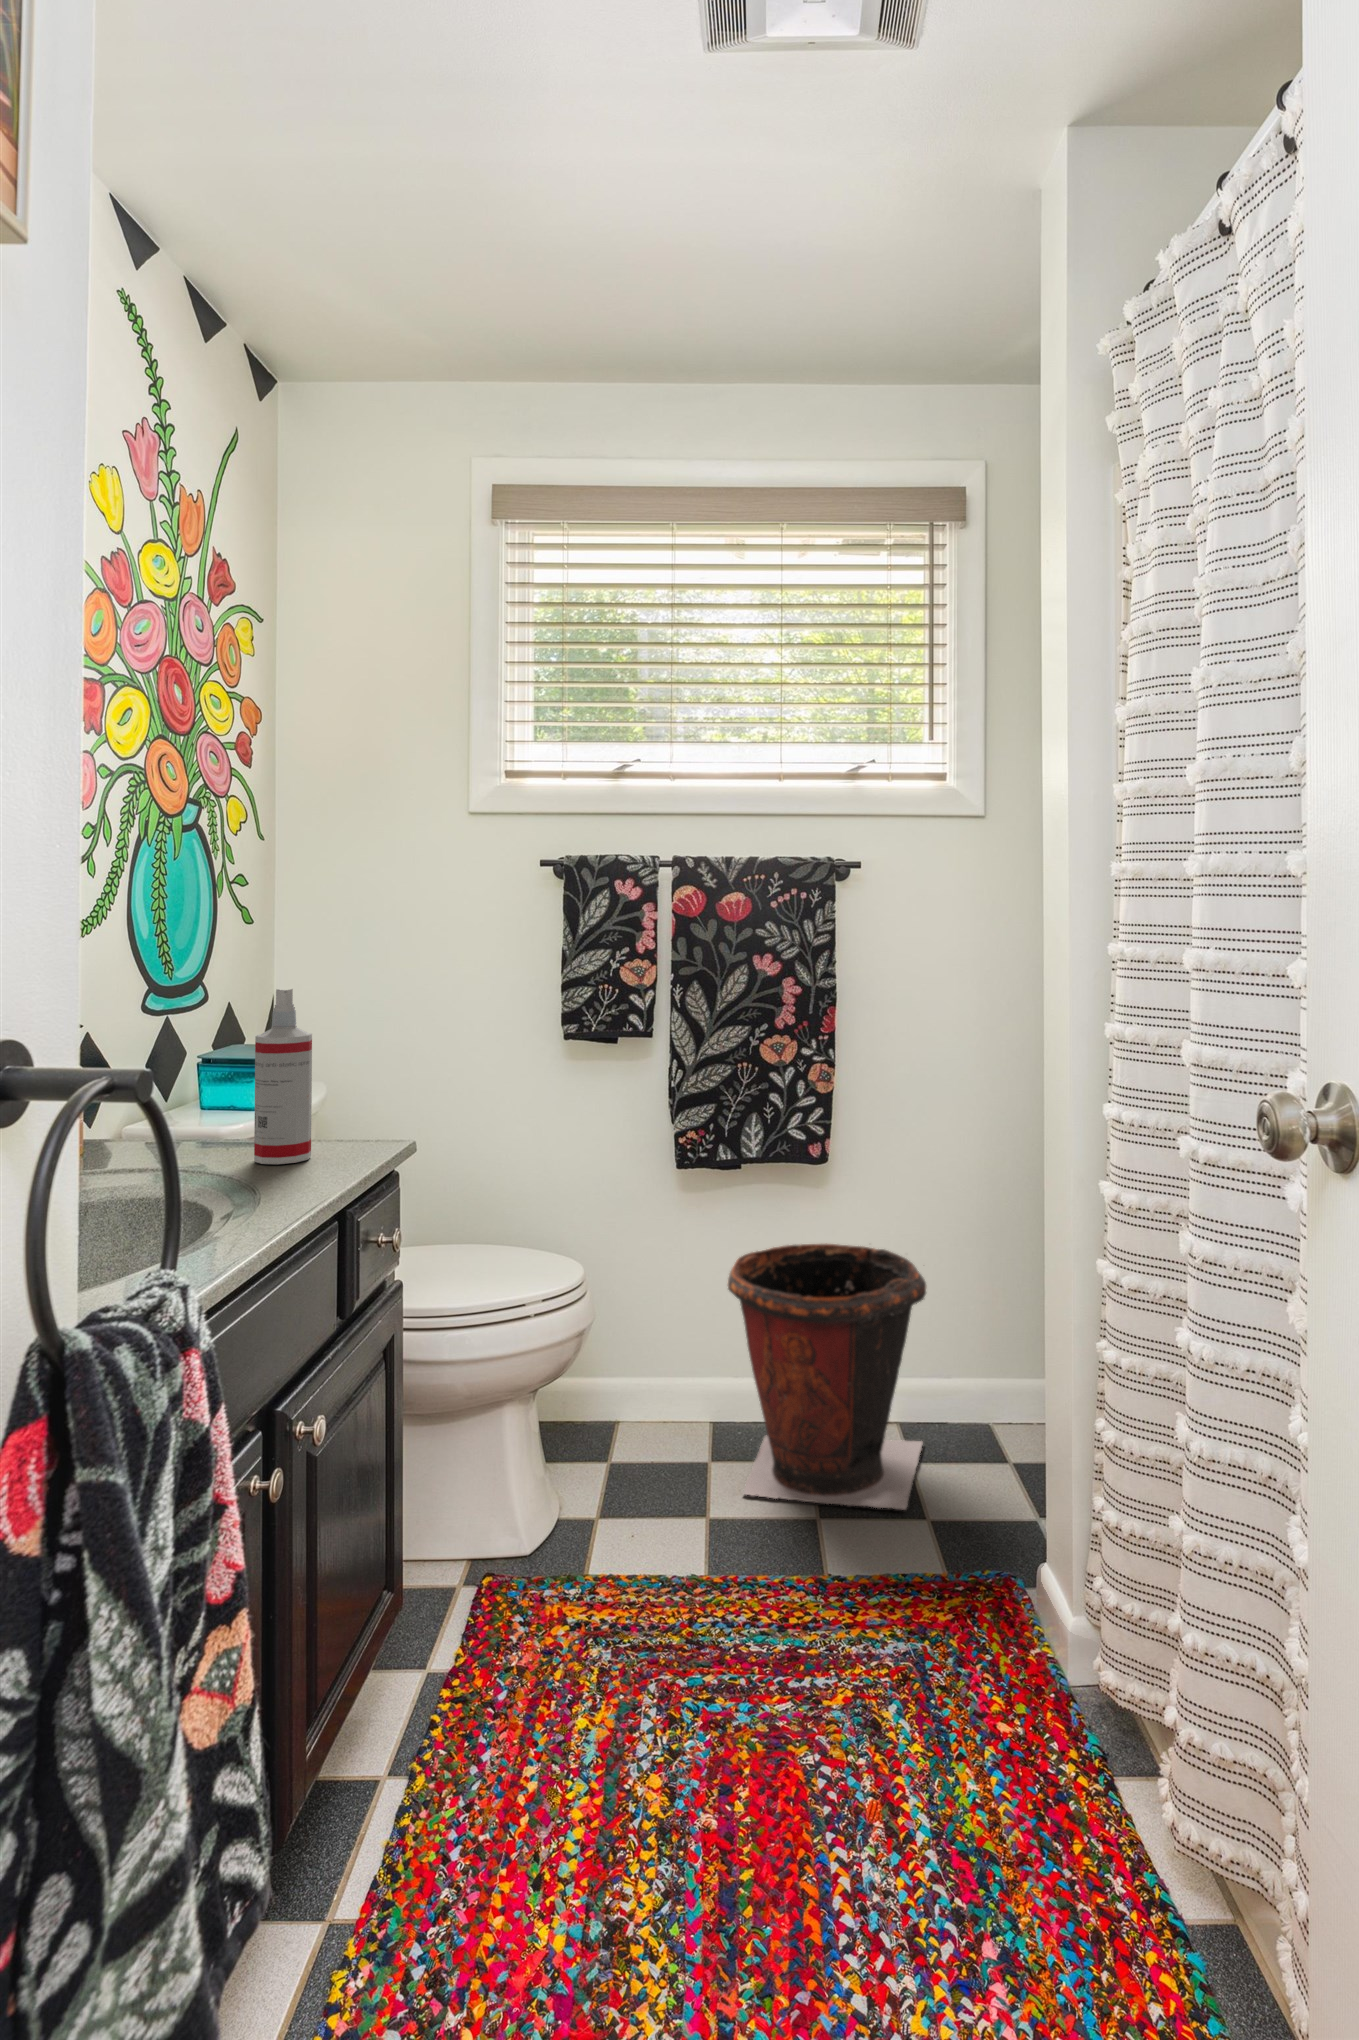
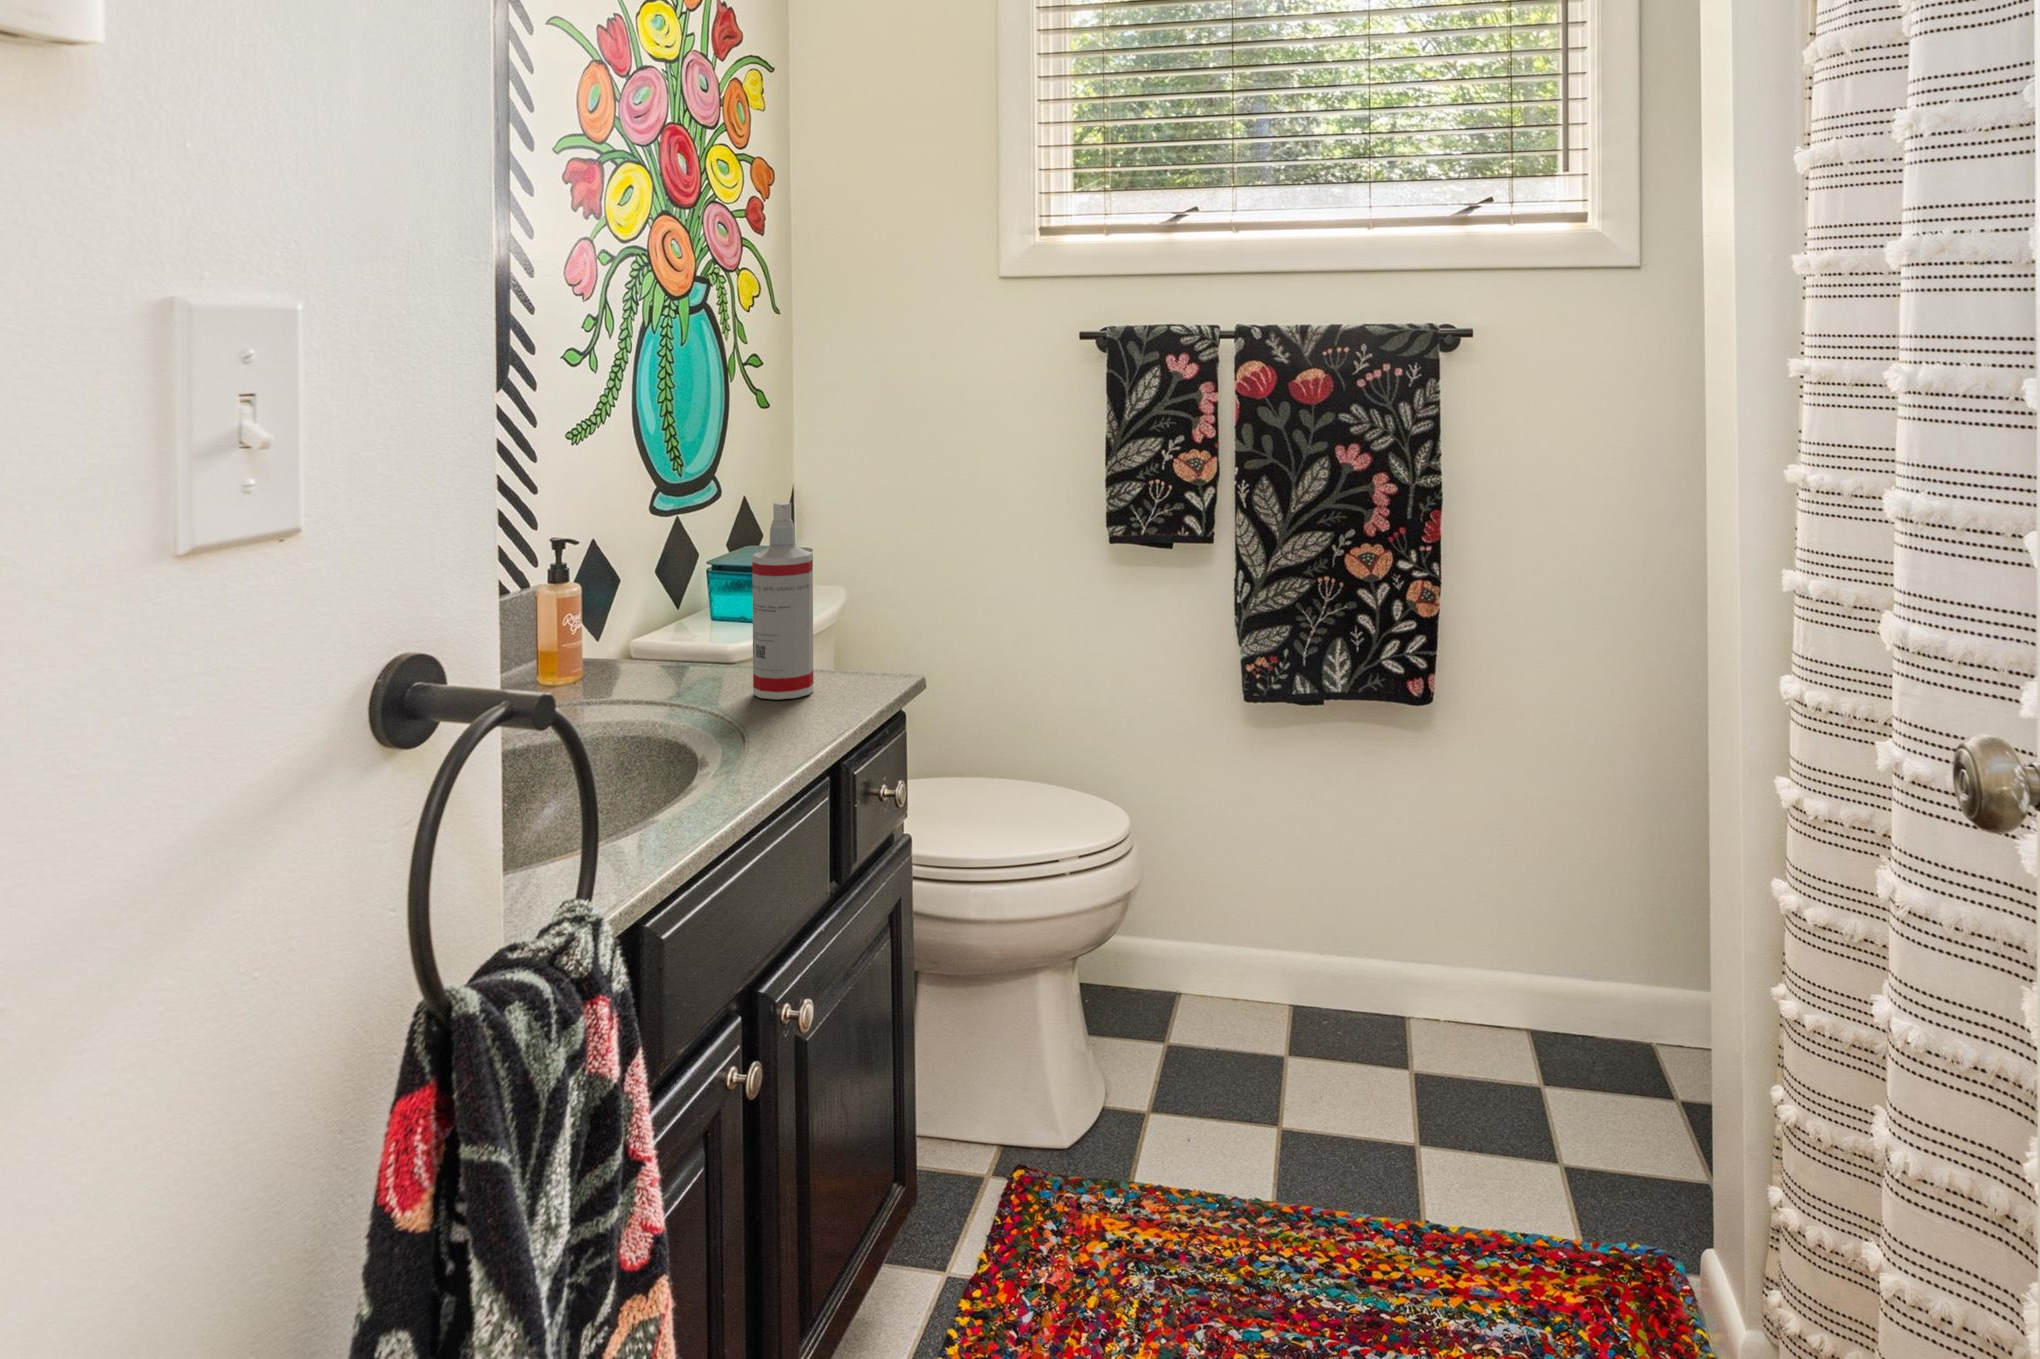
waste bin: present [728,1244,926,1510] -> none [1305,800,1558,1147]

